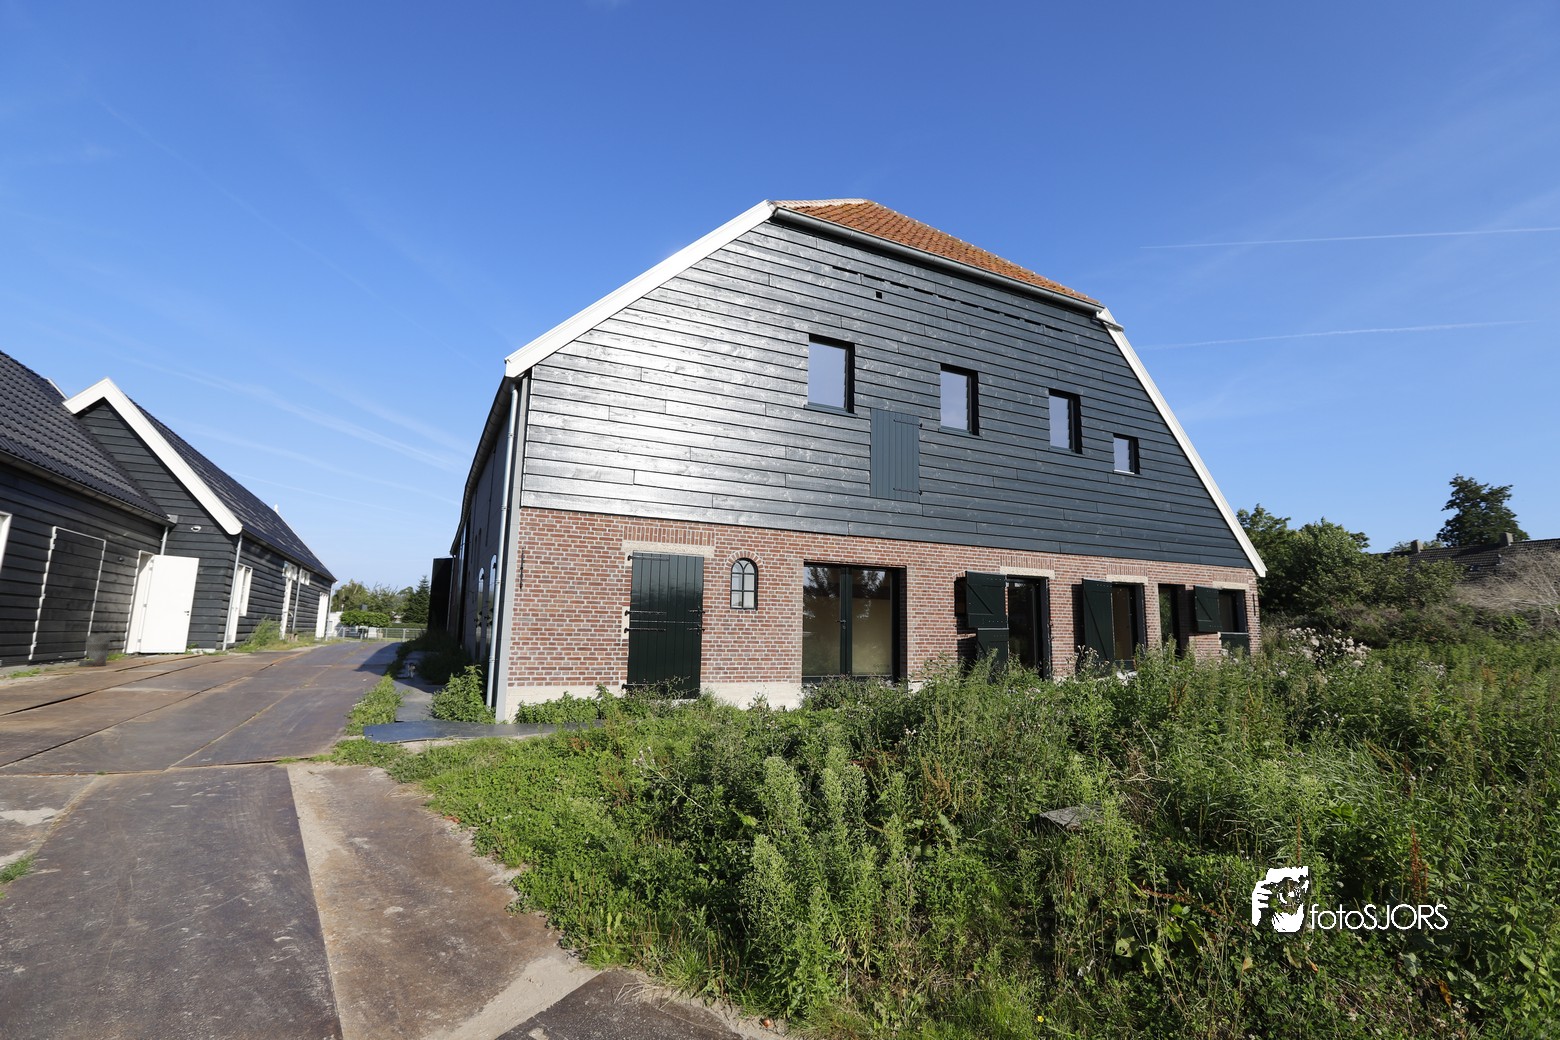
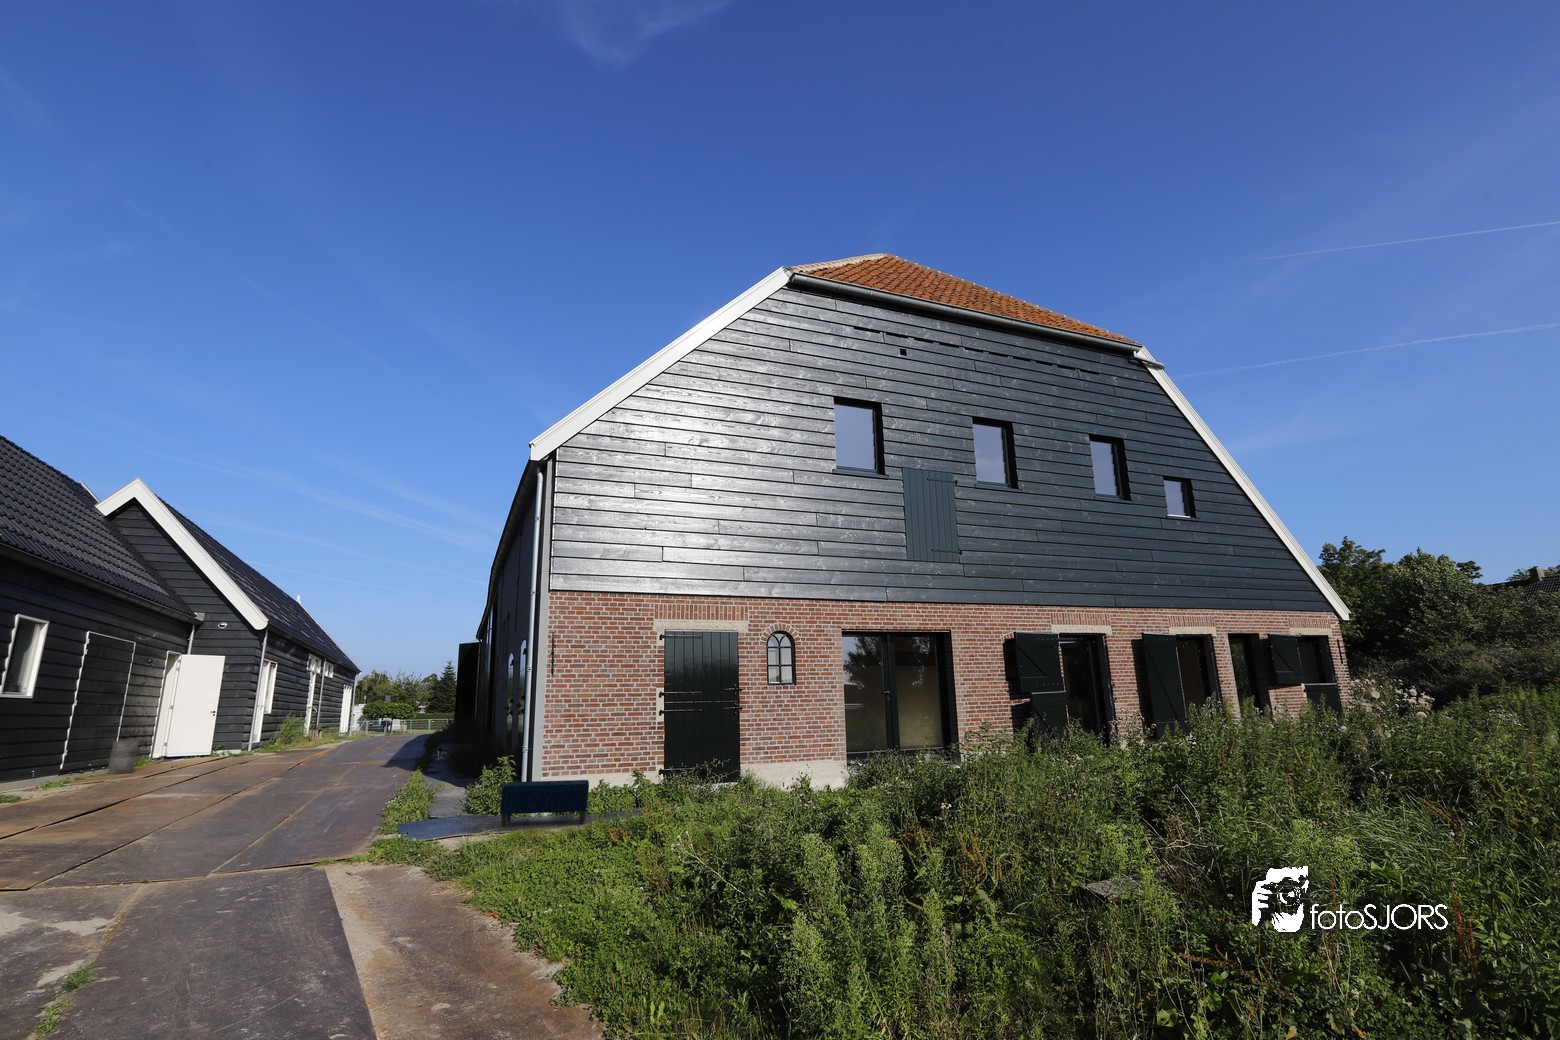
bench: none [466,689,555,731] -> present [500,780,589,827]

